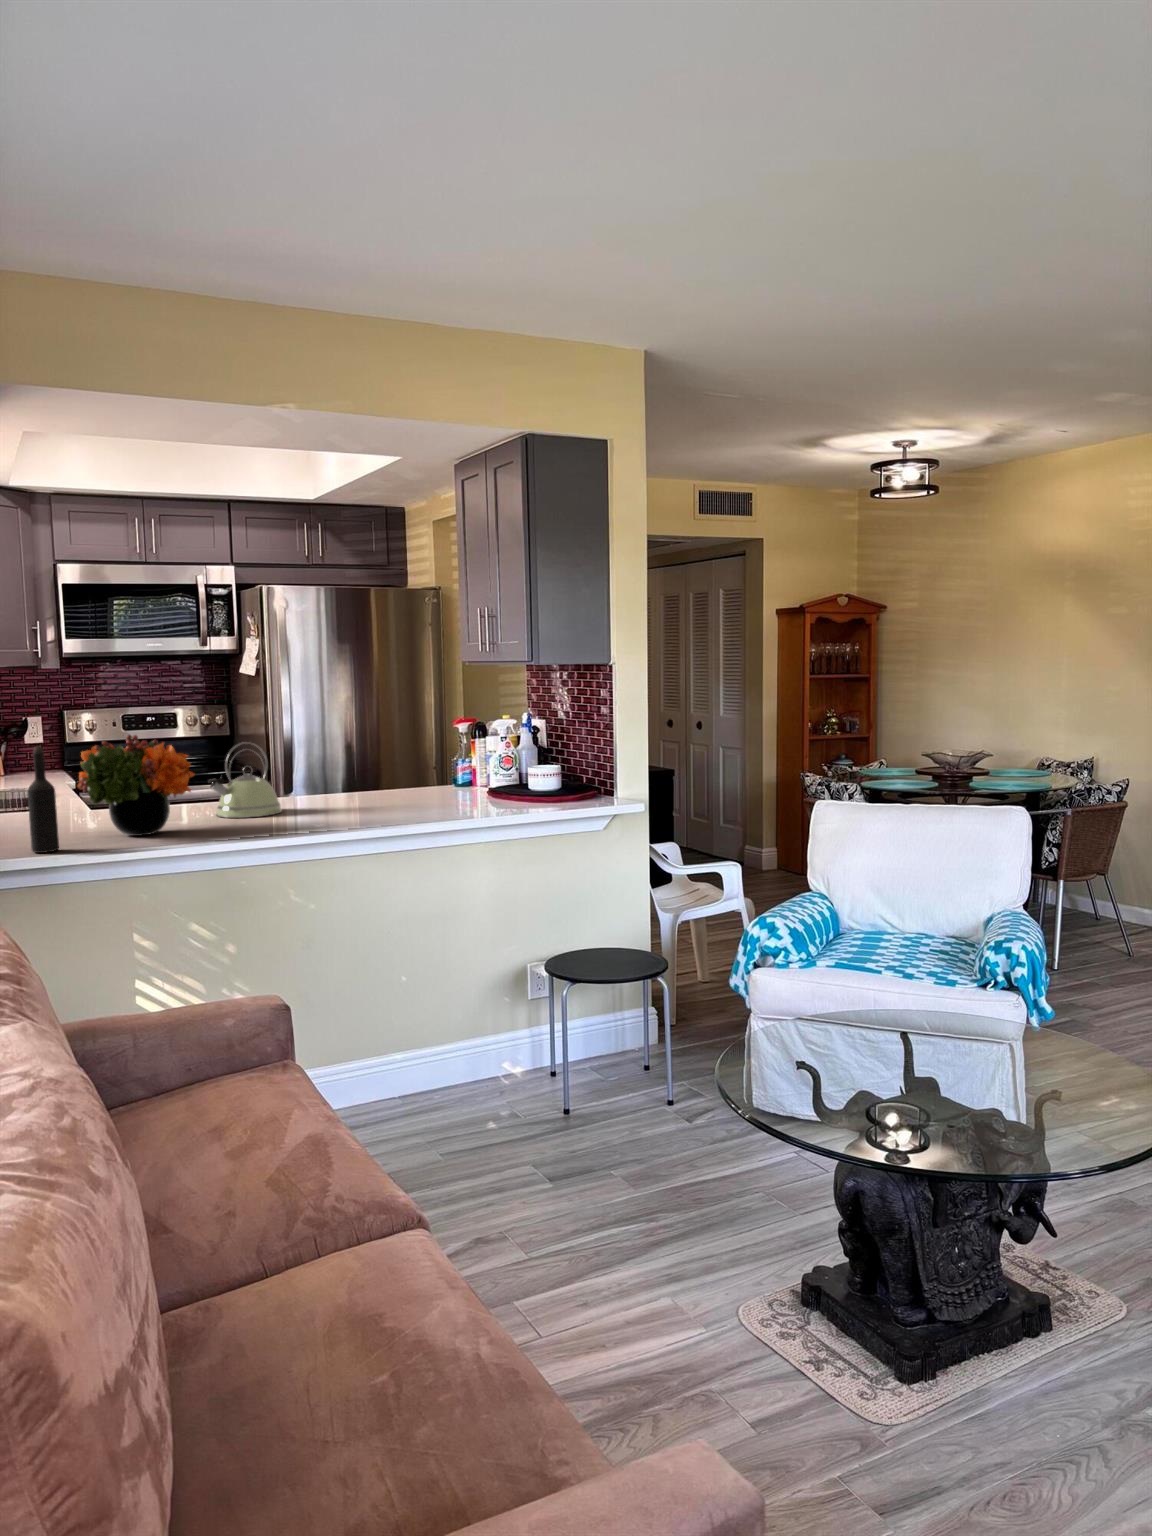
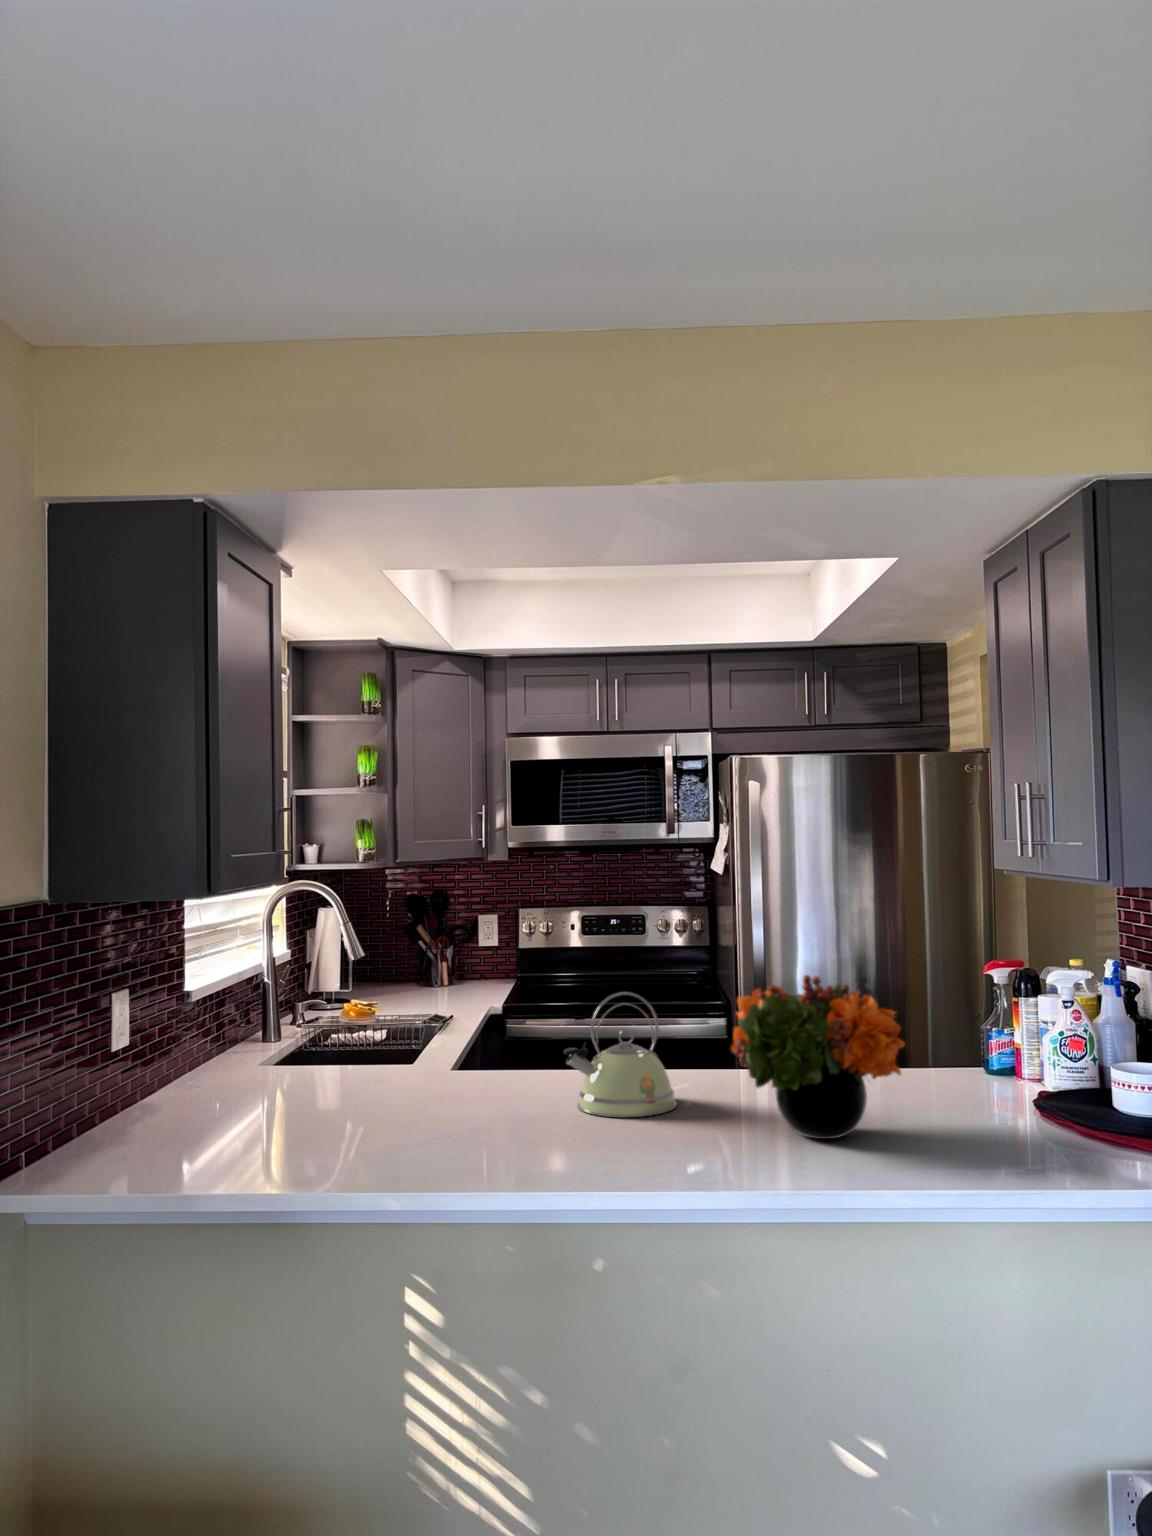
flower arrangement: present [78,735,194,836] -> present [731,975,905,1139]
wine bottle: present [27,747,59,853] -> none [244,1004,285,1173]

